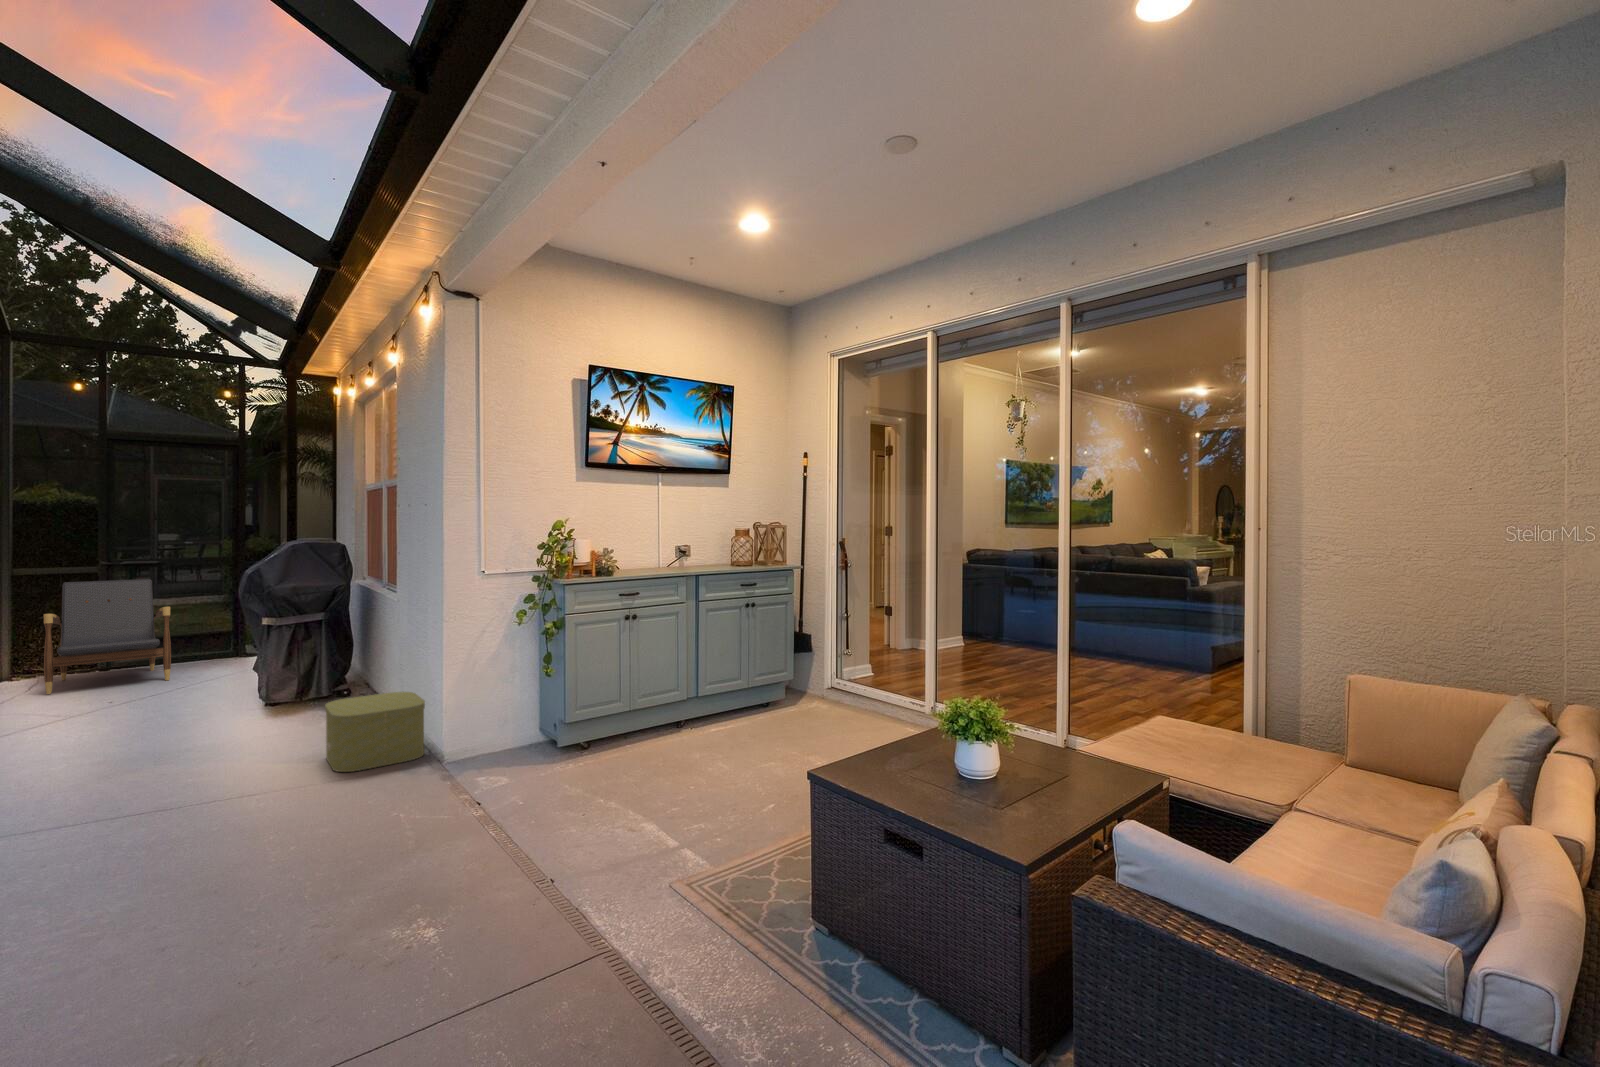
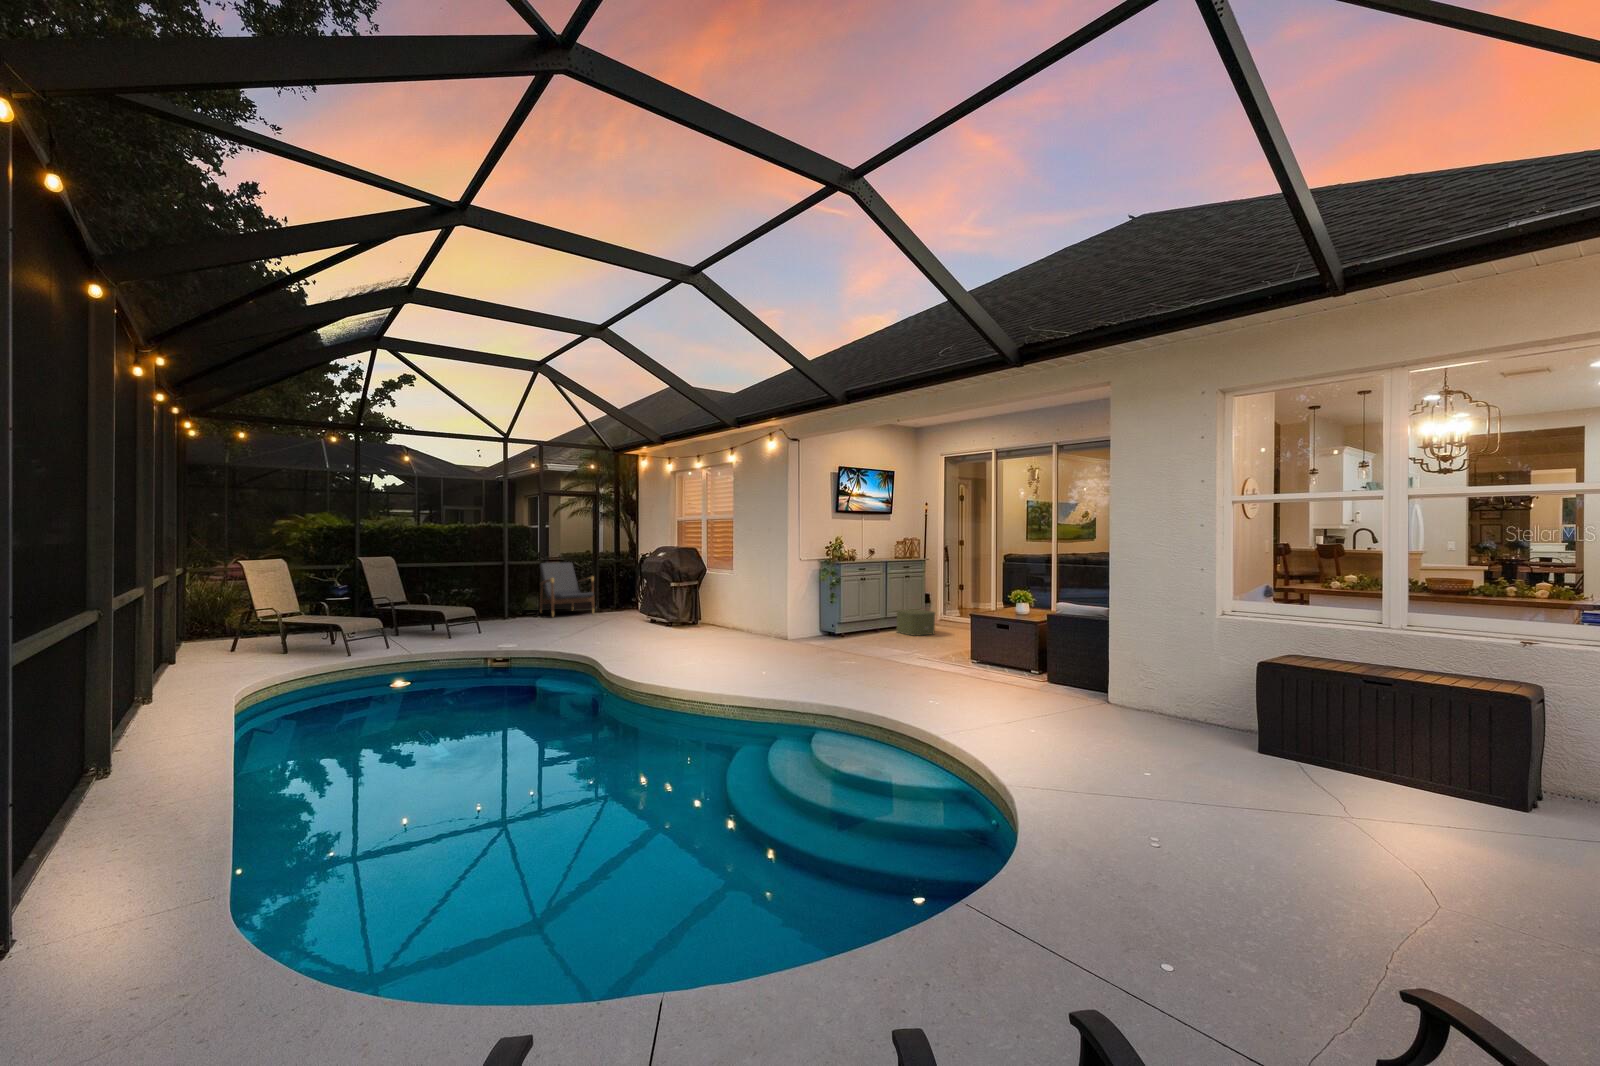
storage box: present [325,692,425,772] -> present [896,609,935,636]

